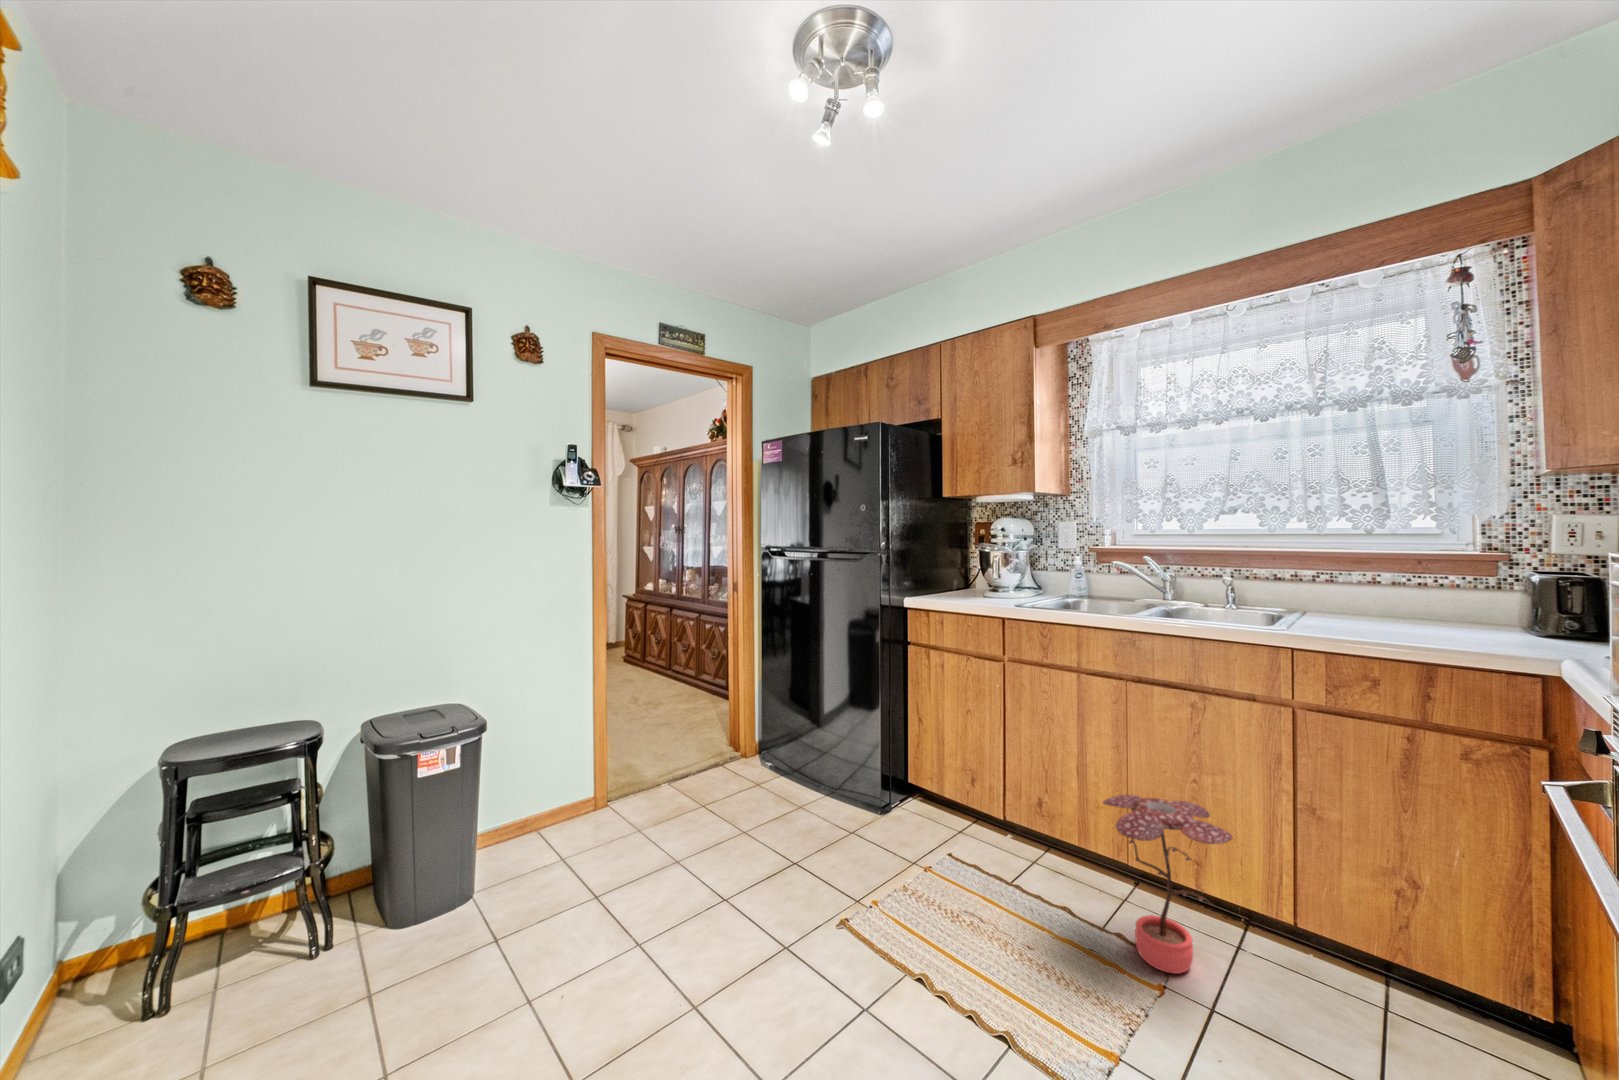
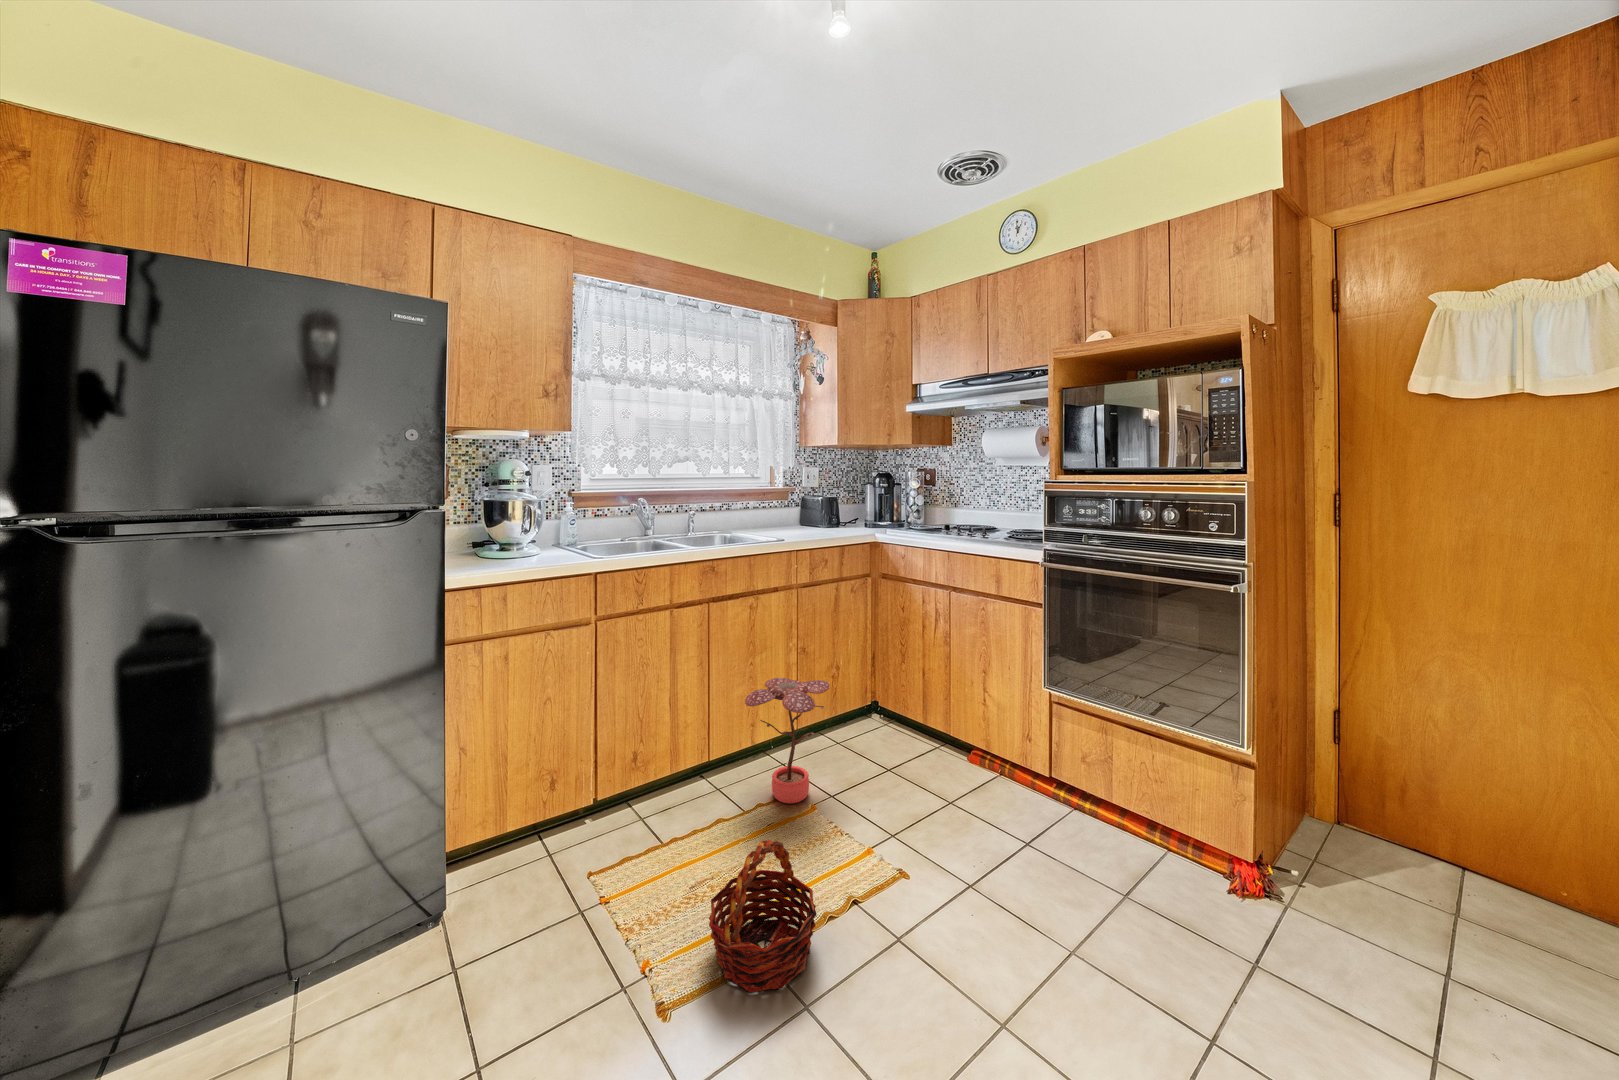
basket: none [863,866,962,1000] -> present [709,840,817,992]

